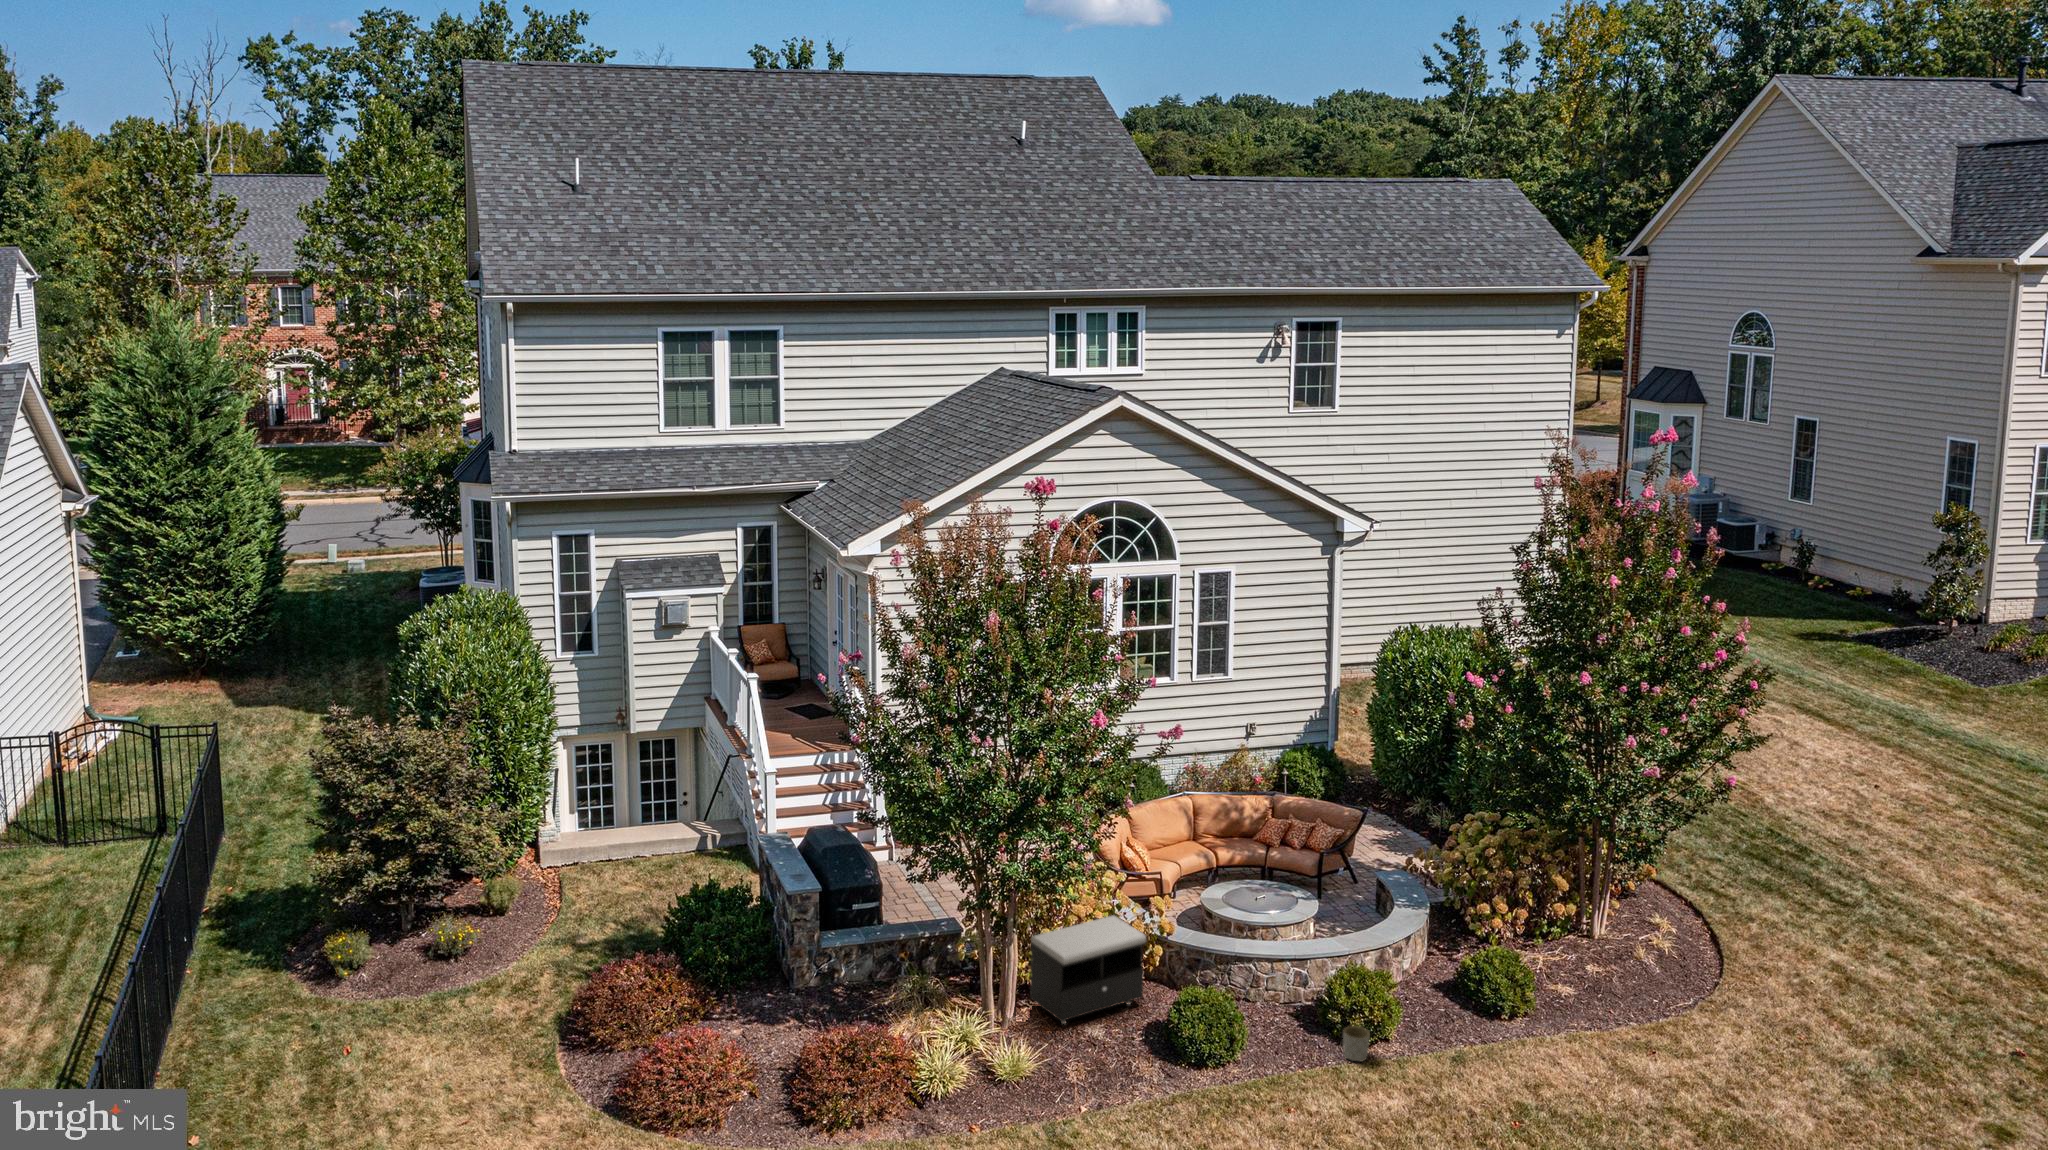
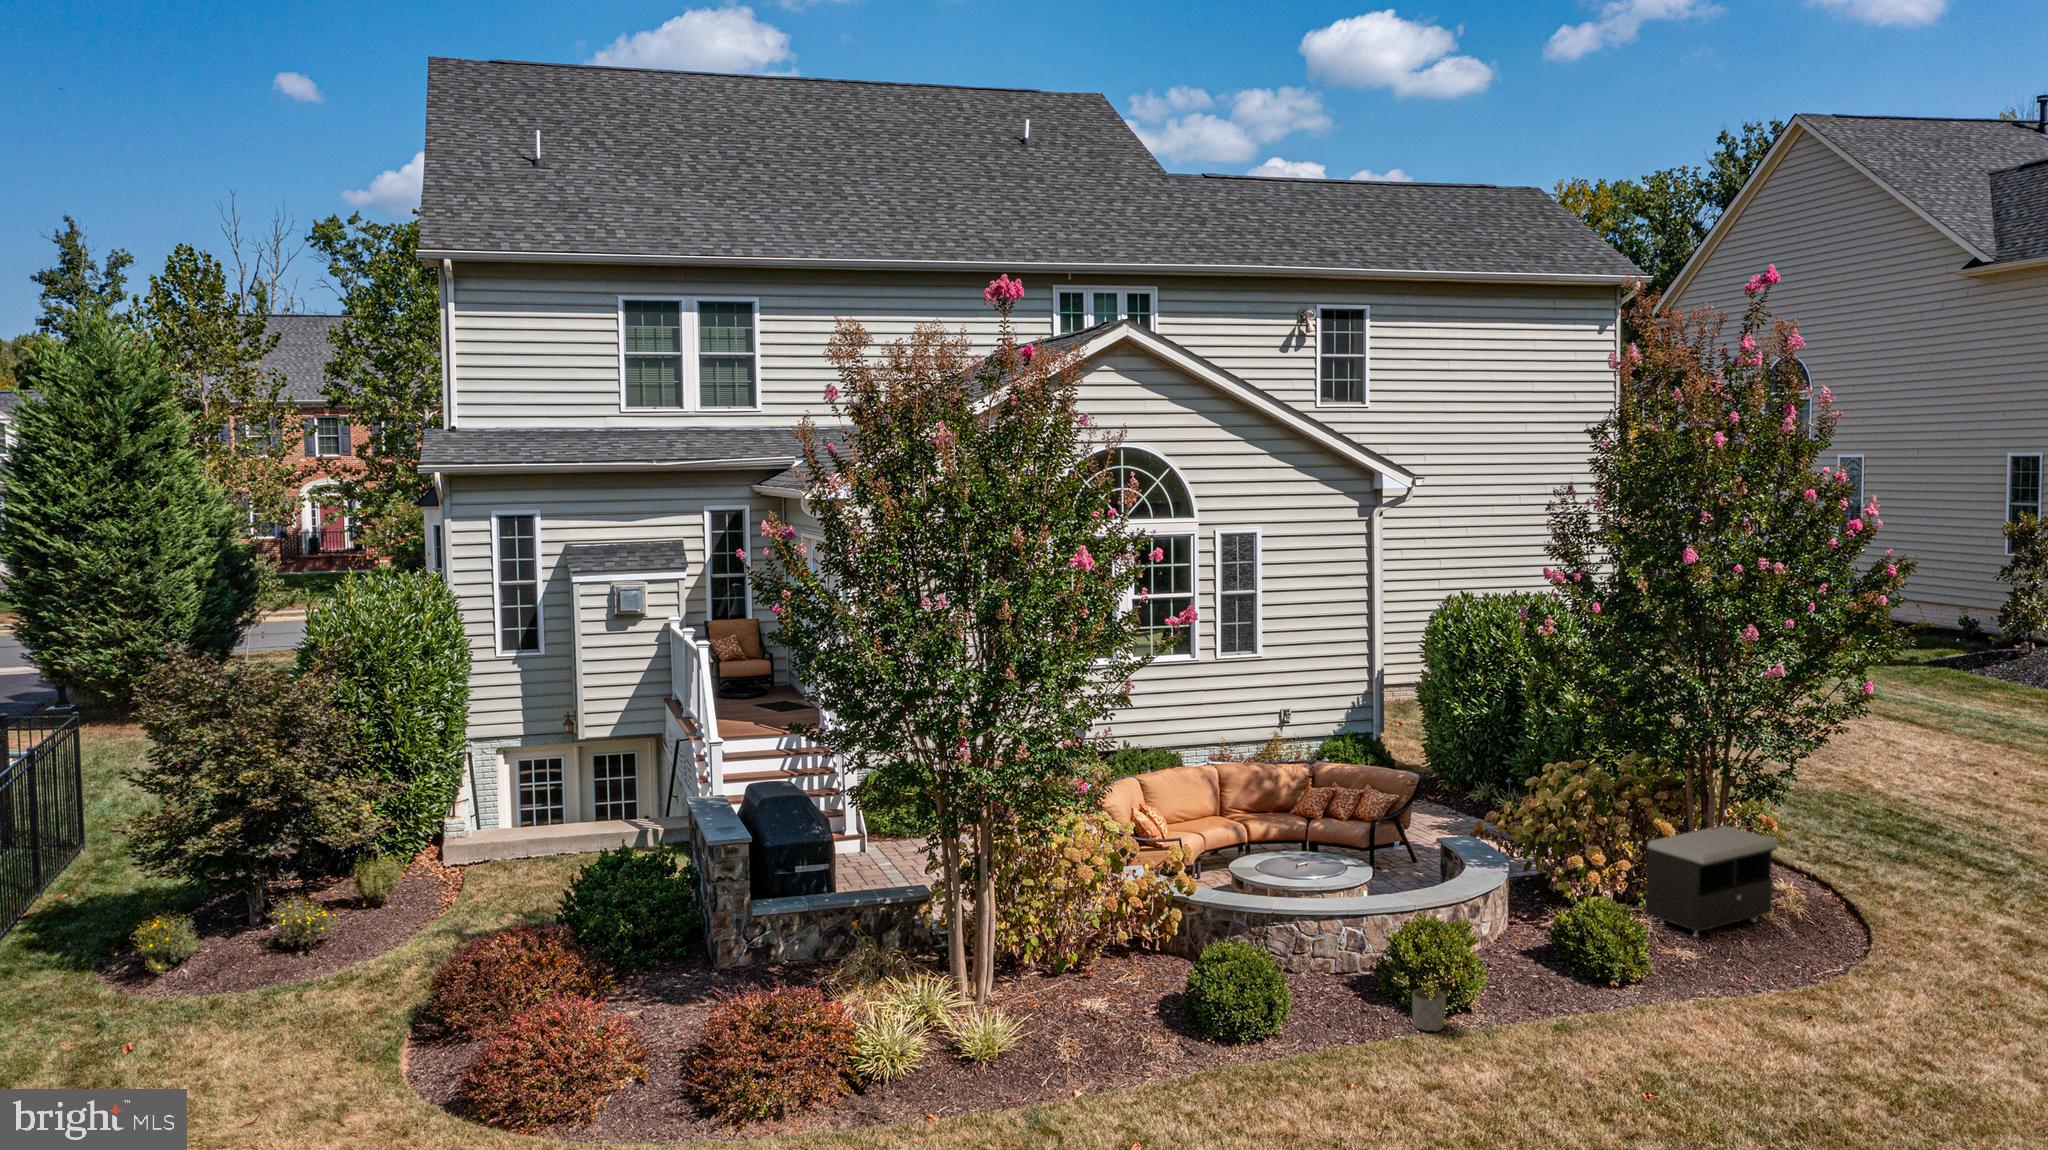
storage bench: present [1030,916,1146,1024] -> present [1645,825,1777,937]

